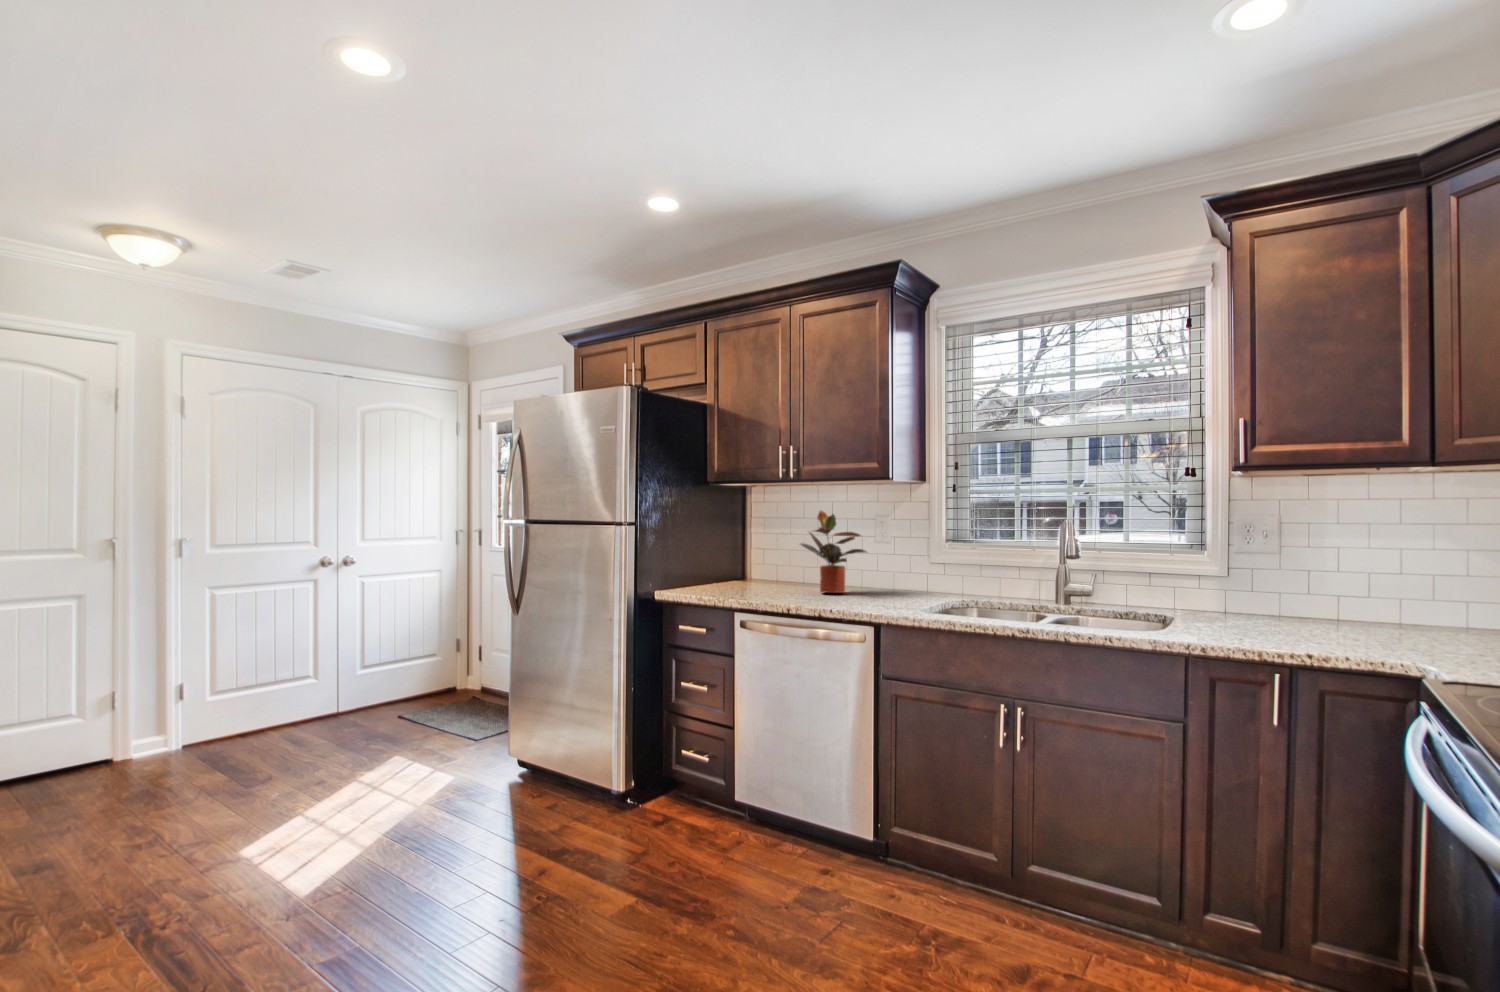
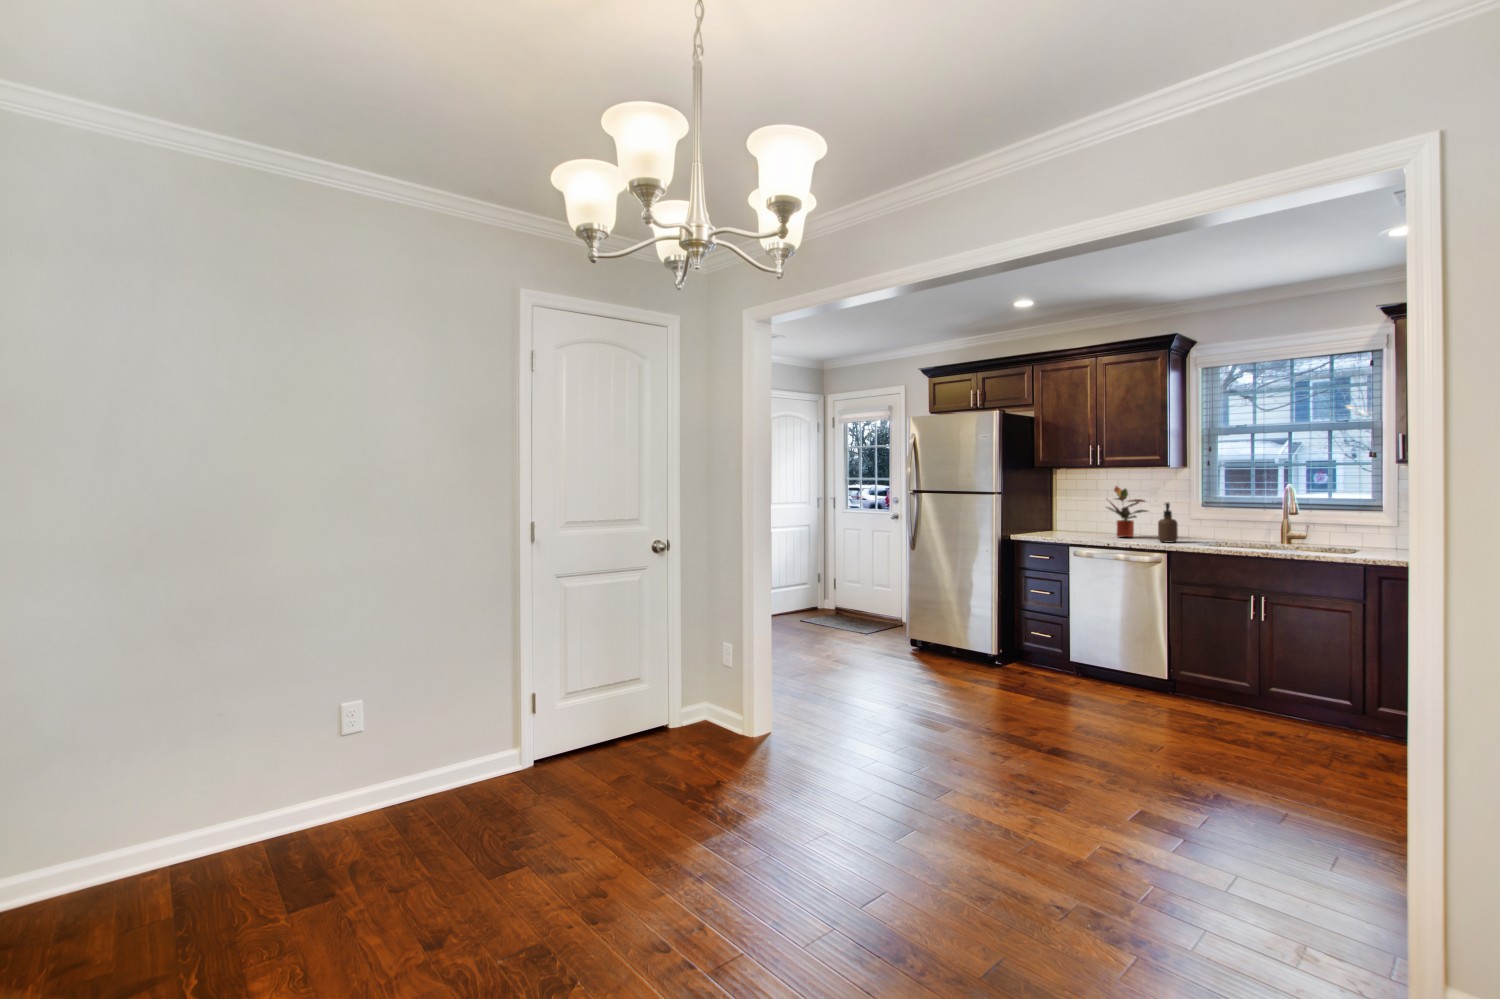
soap dispenser: none [872,537,901,604] -> present [1158,503,1178,543]

